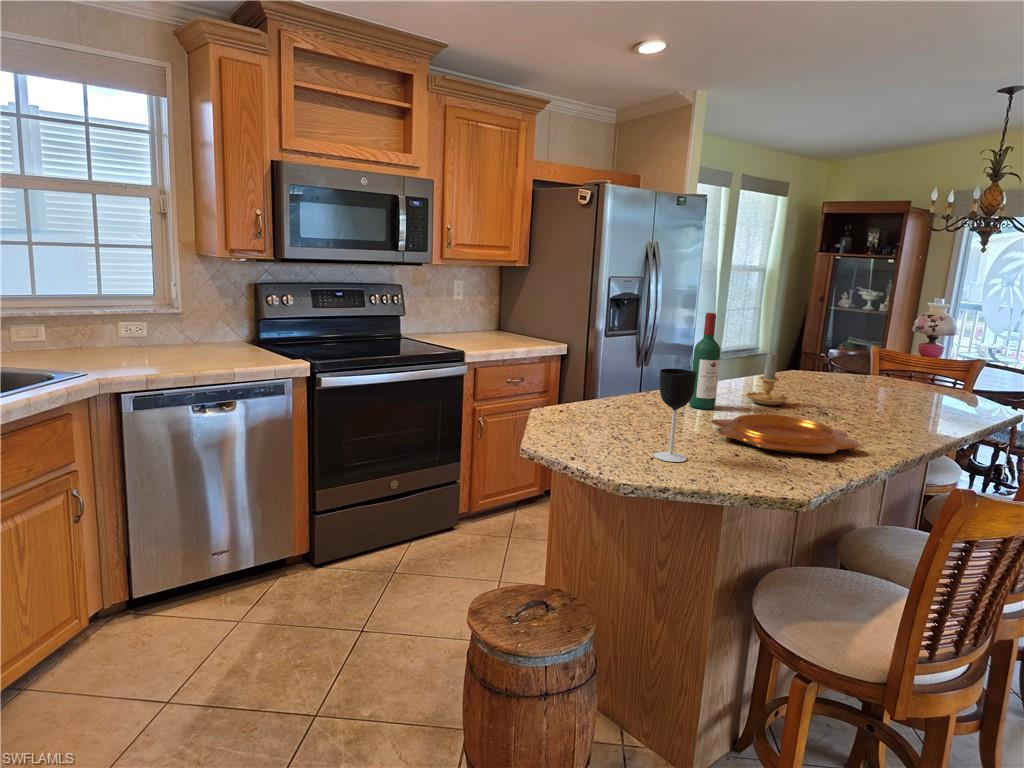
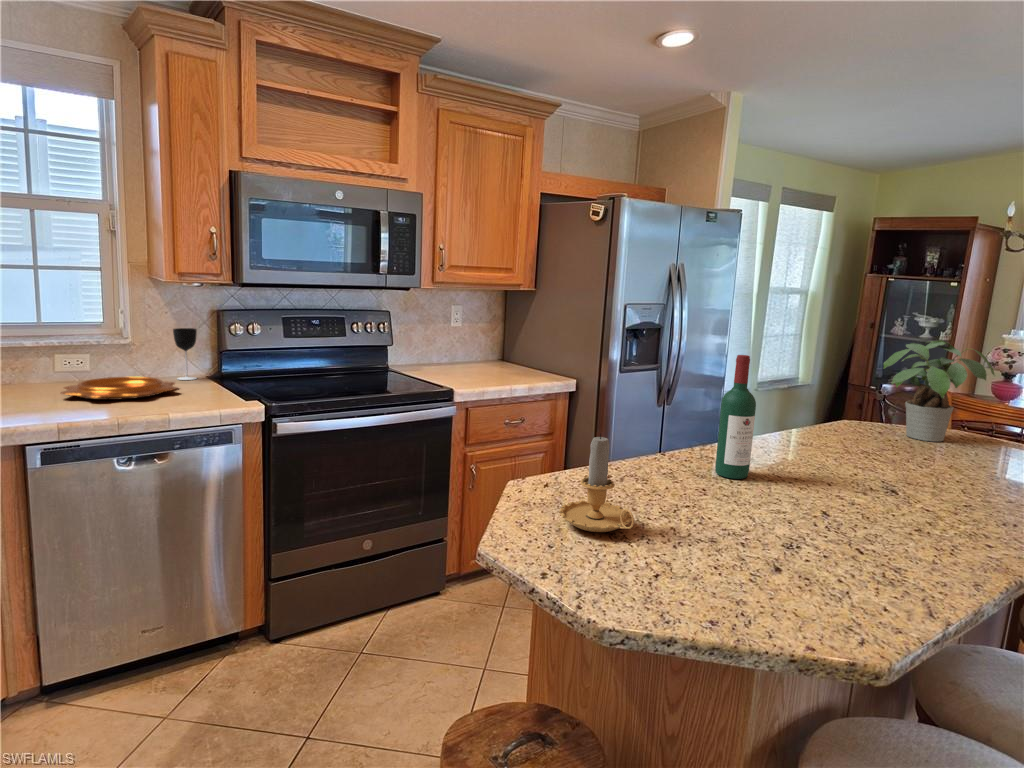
potted plant: none [822,305,910,387] -> present [884,341,995,442]
candle: present [746,353,796,405] -> present [559,434,634,532]
wine glass: present [654,369,697,462] -> present [173,328,197,380]
decorative bowl: present [711,414,860,454] -> present [61,377,177,400]

